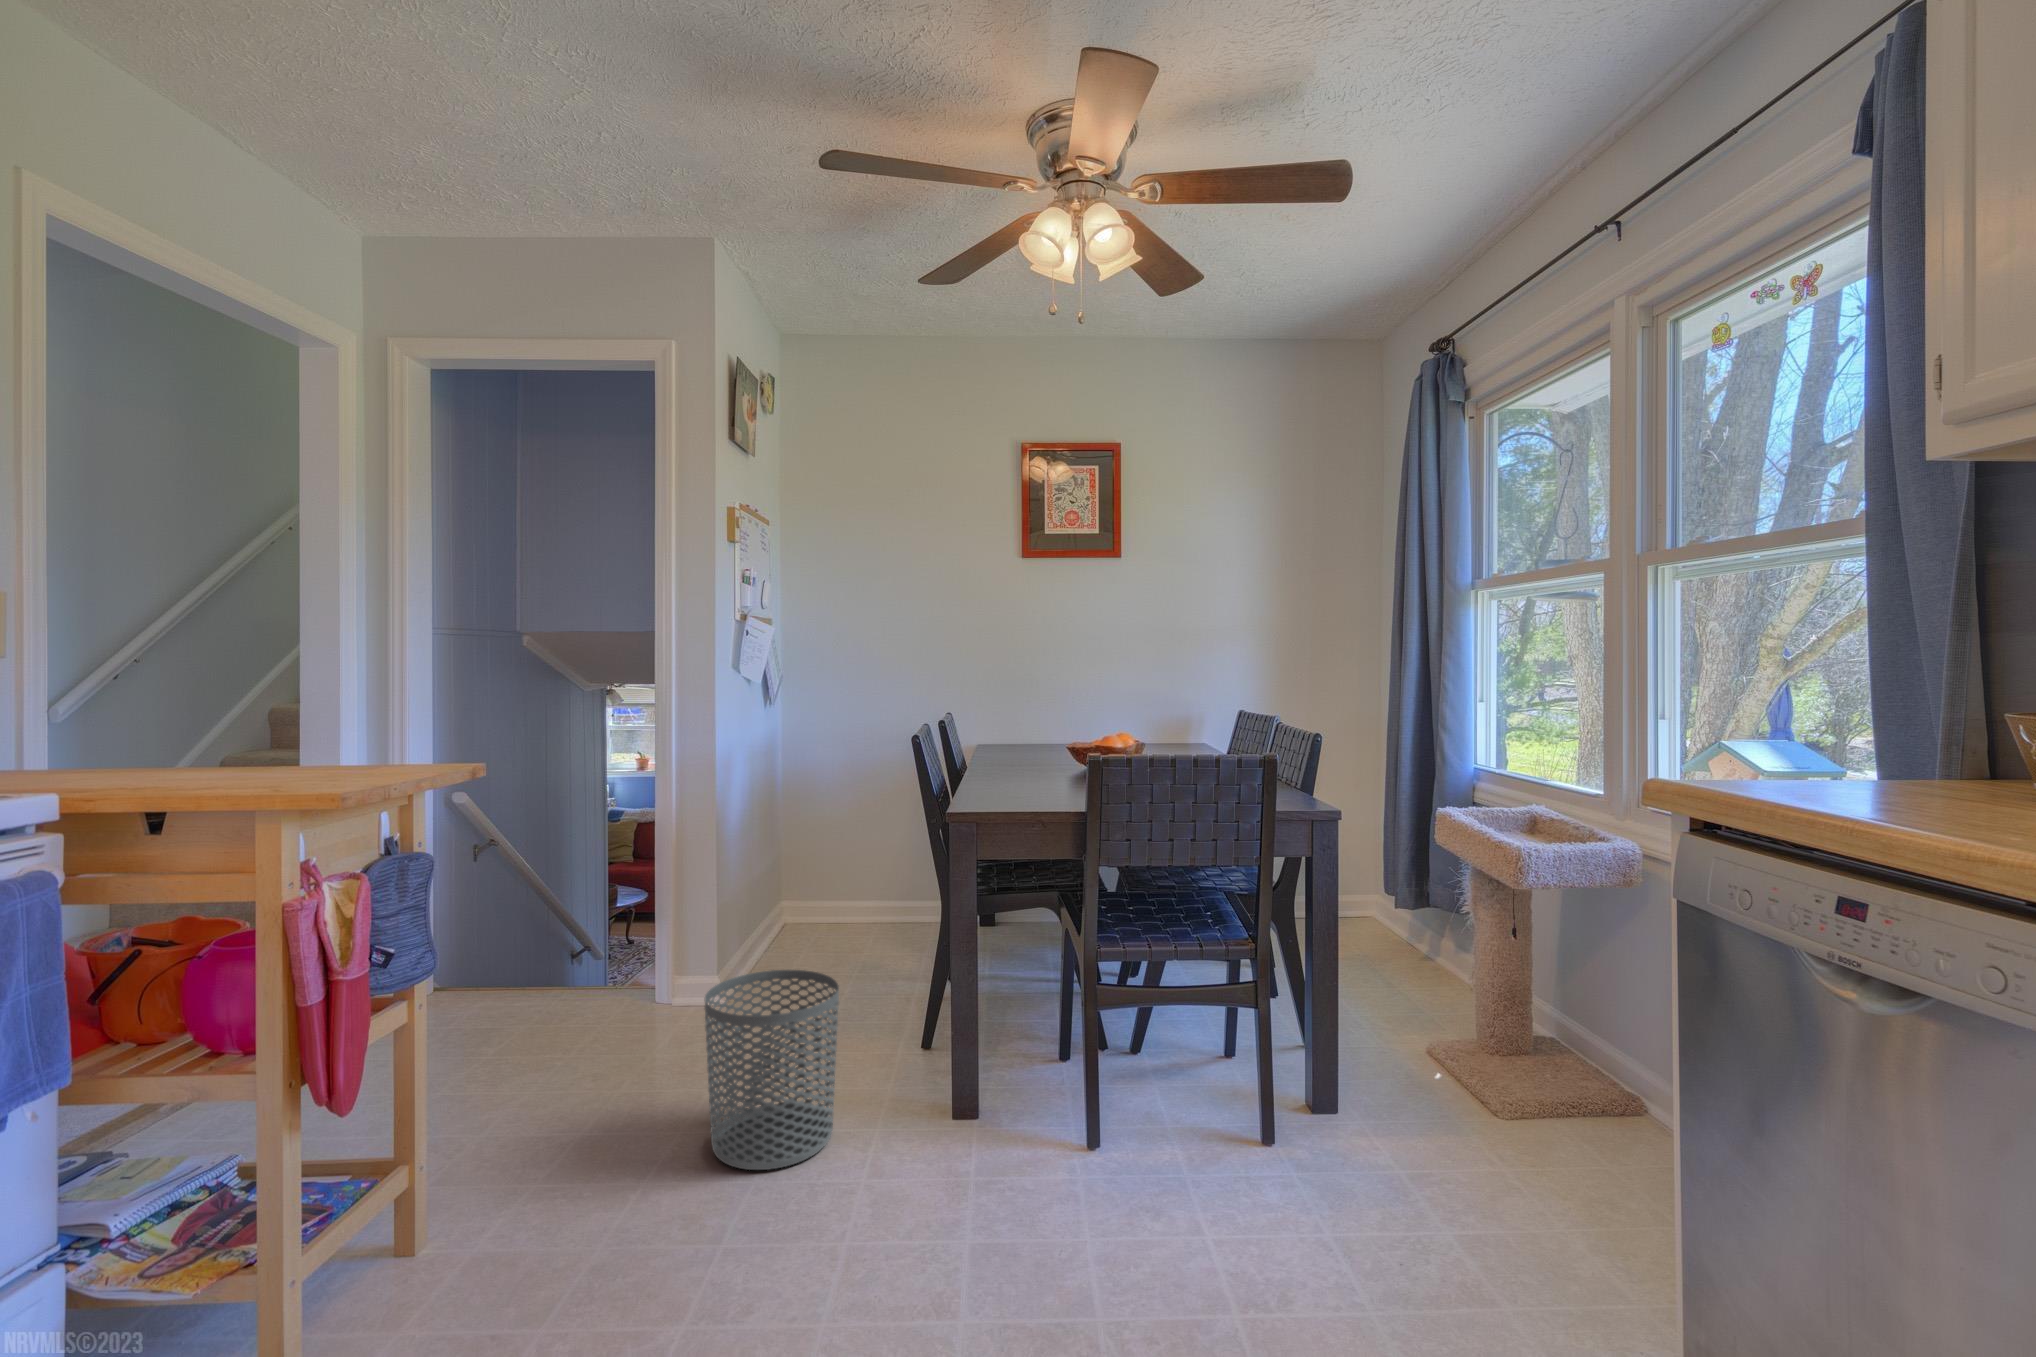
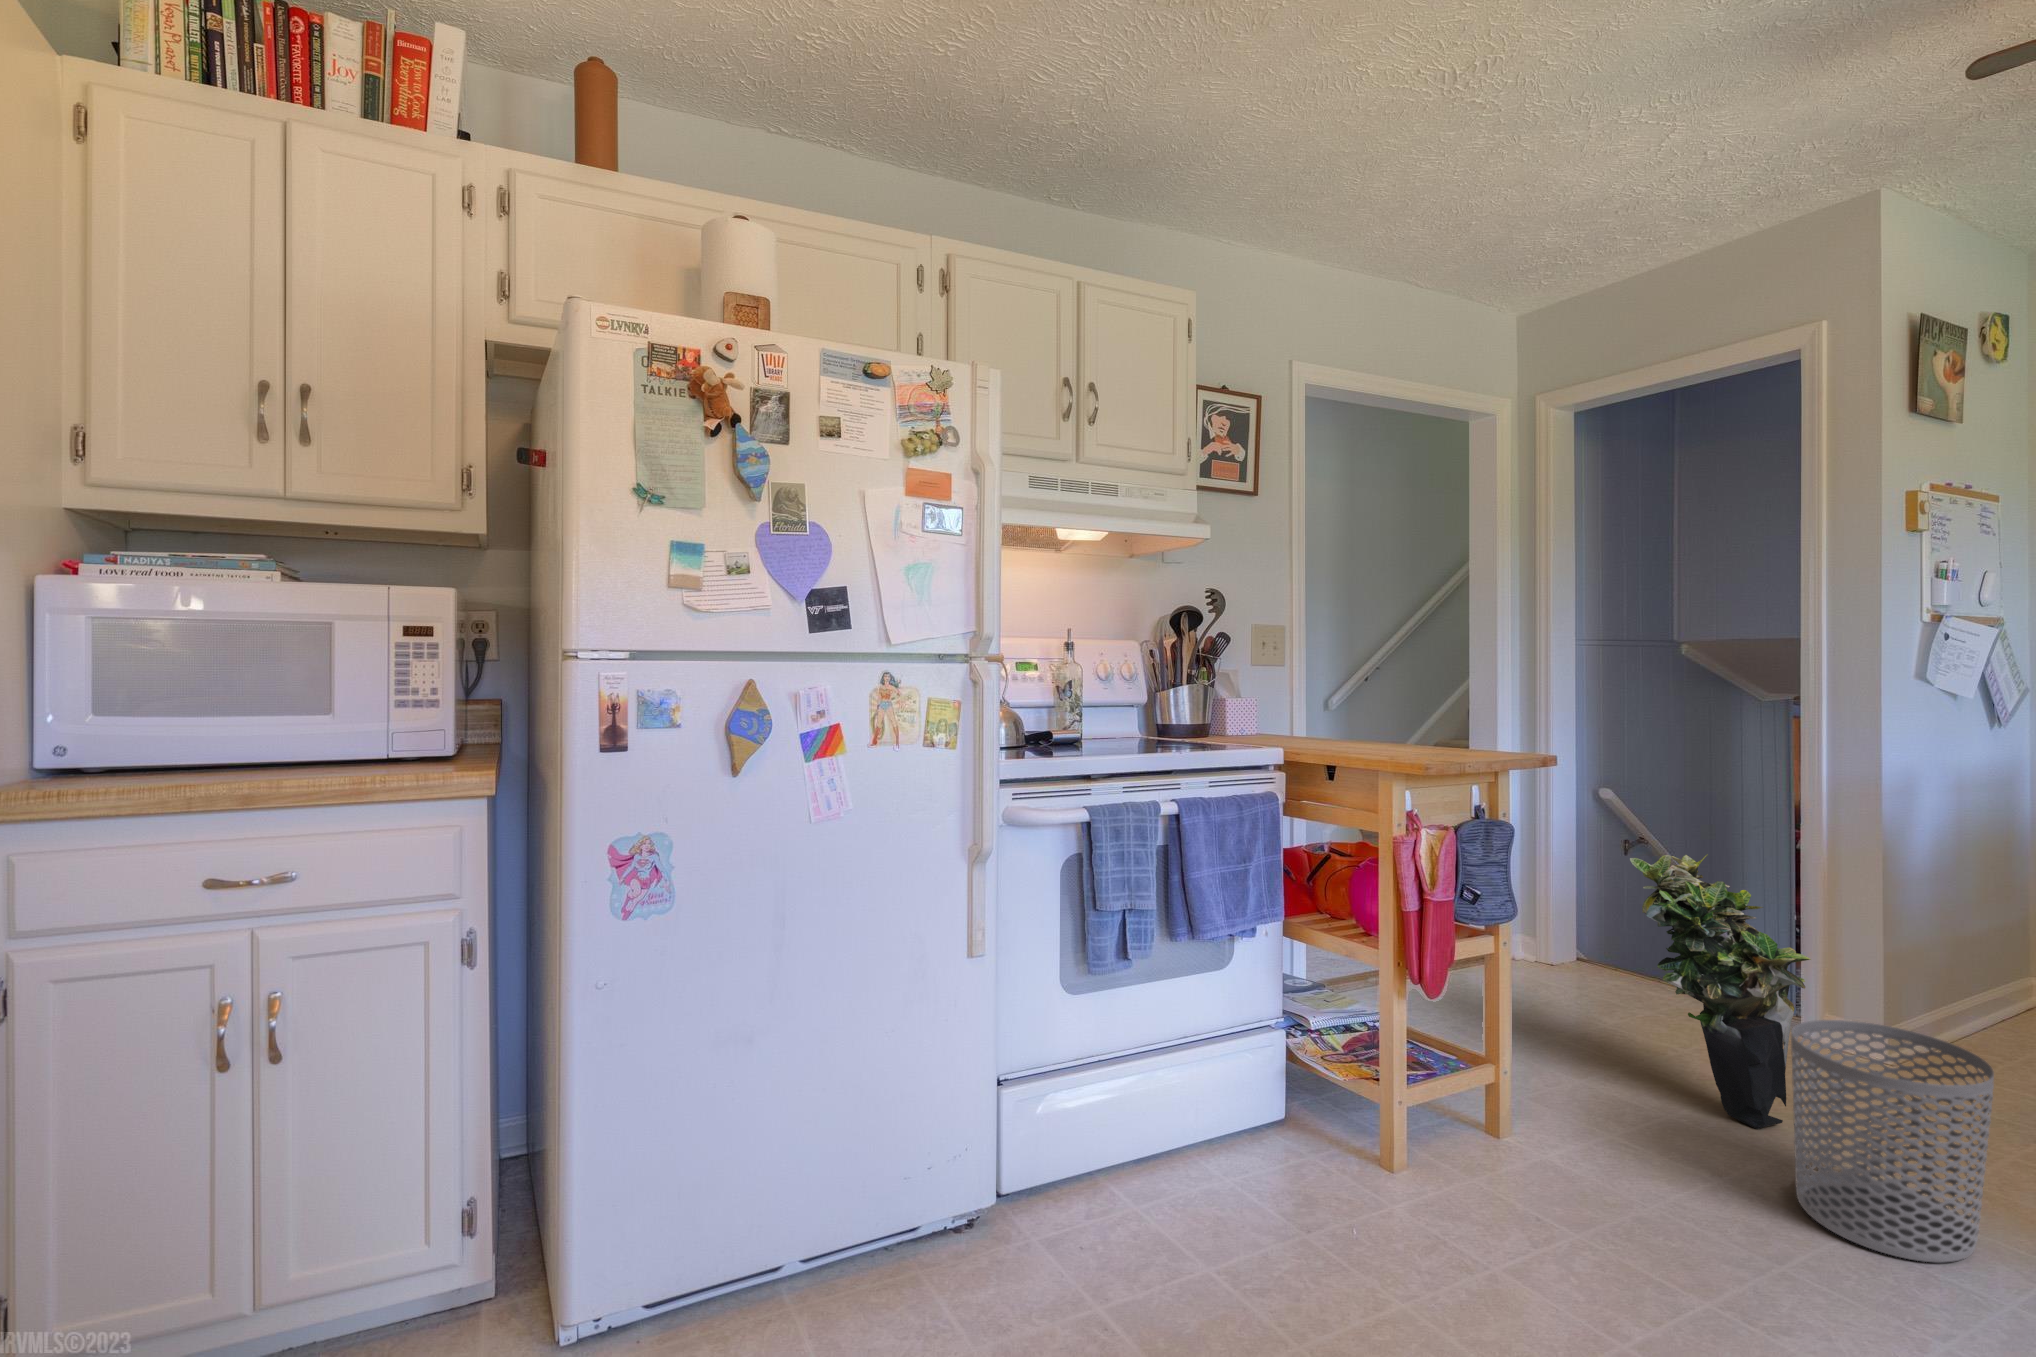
potted plant: none [536,857,696,1105] -> present [1630,855,1811,1129]

